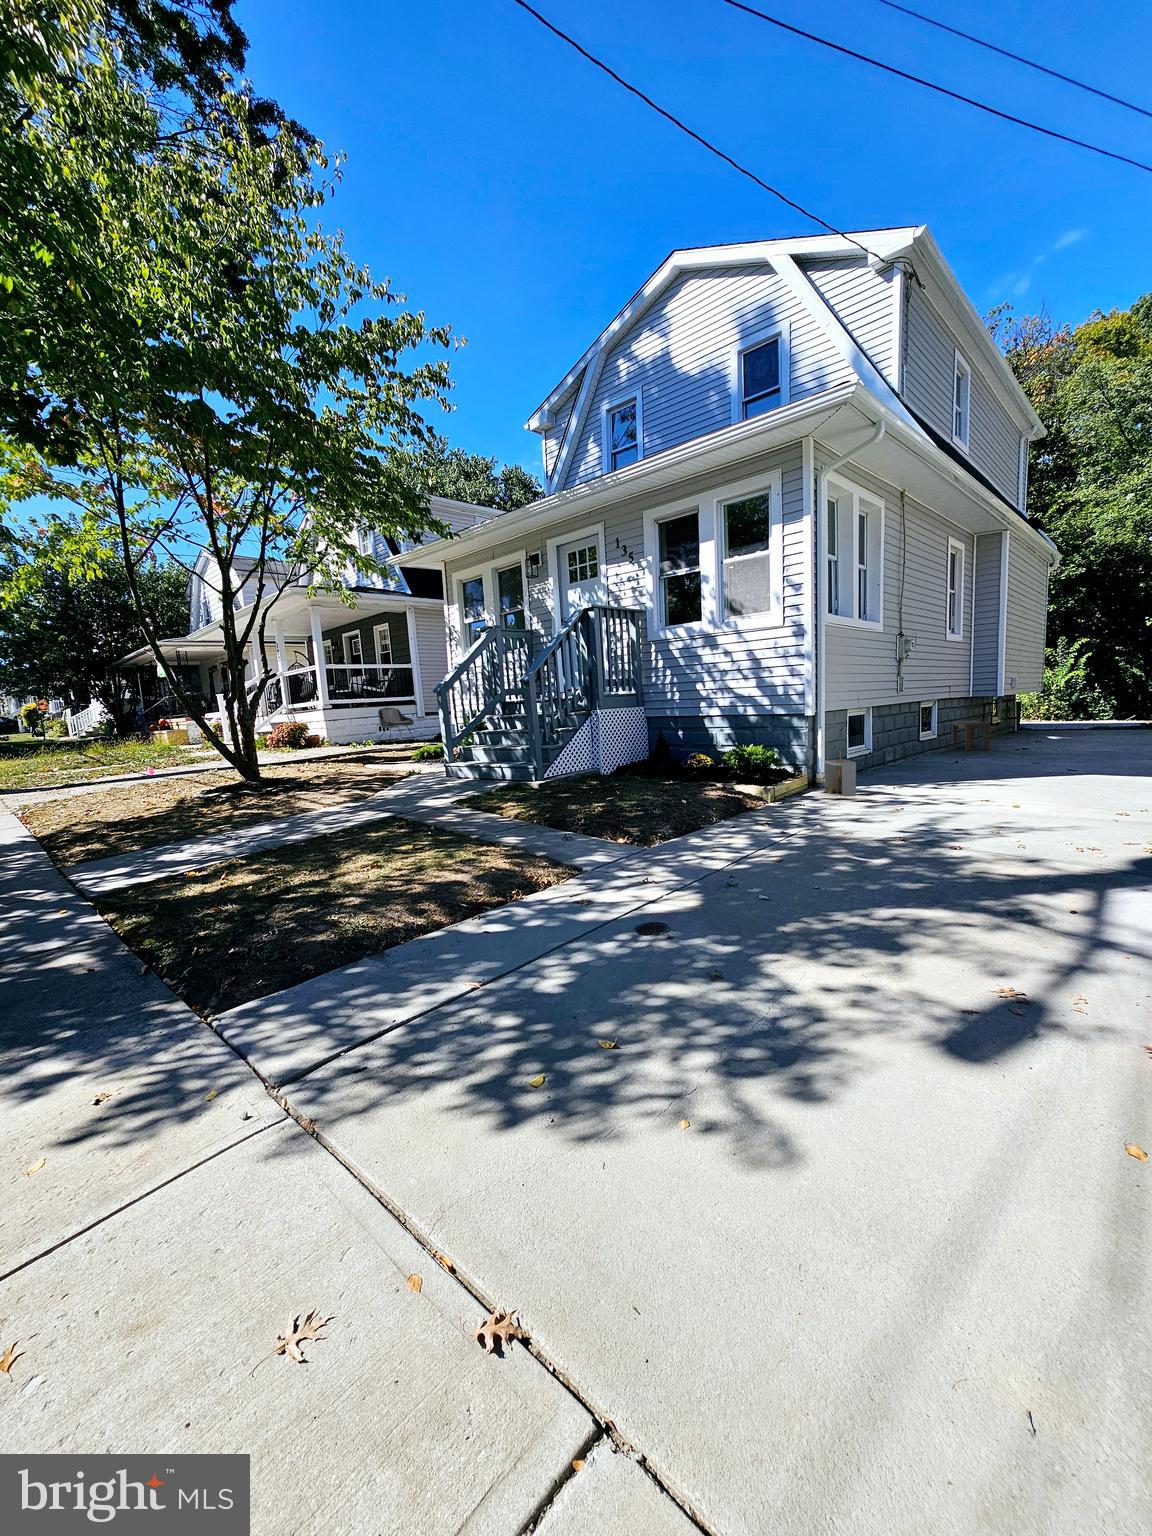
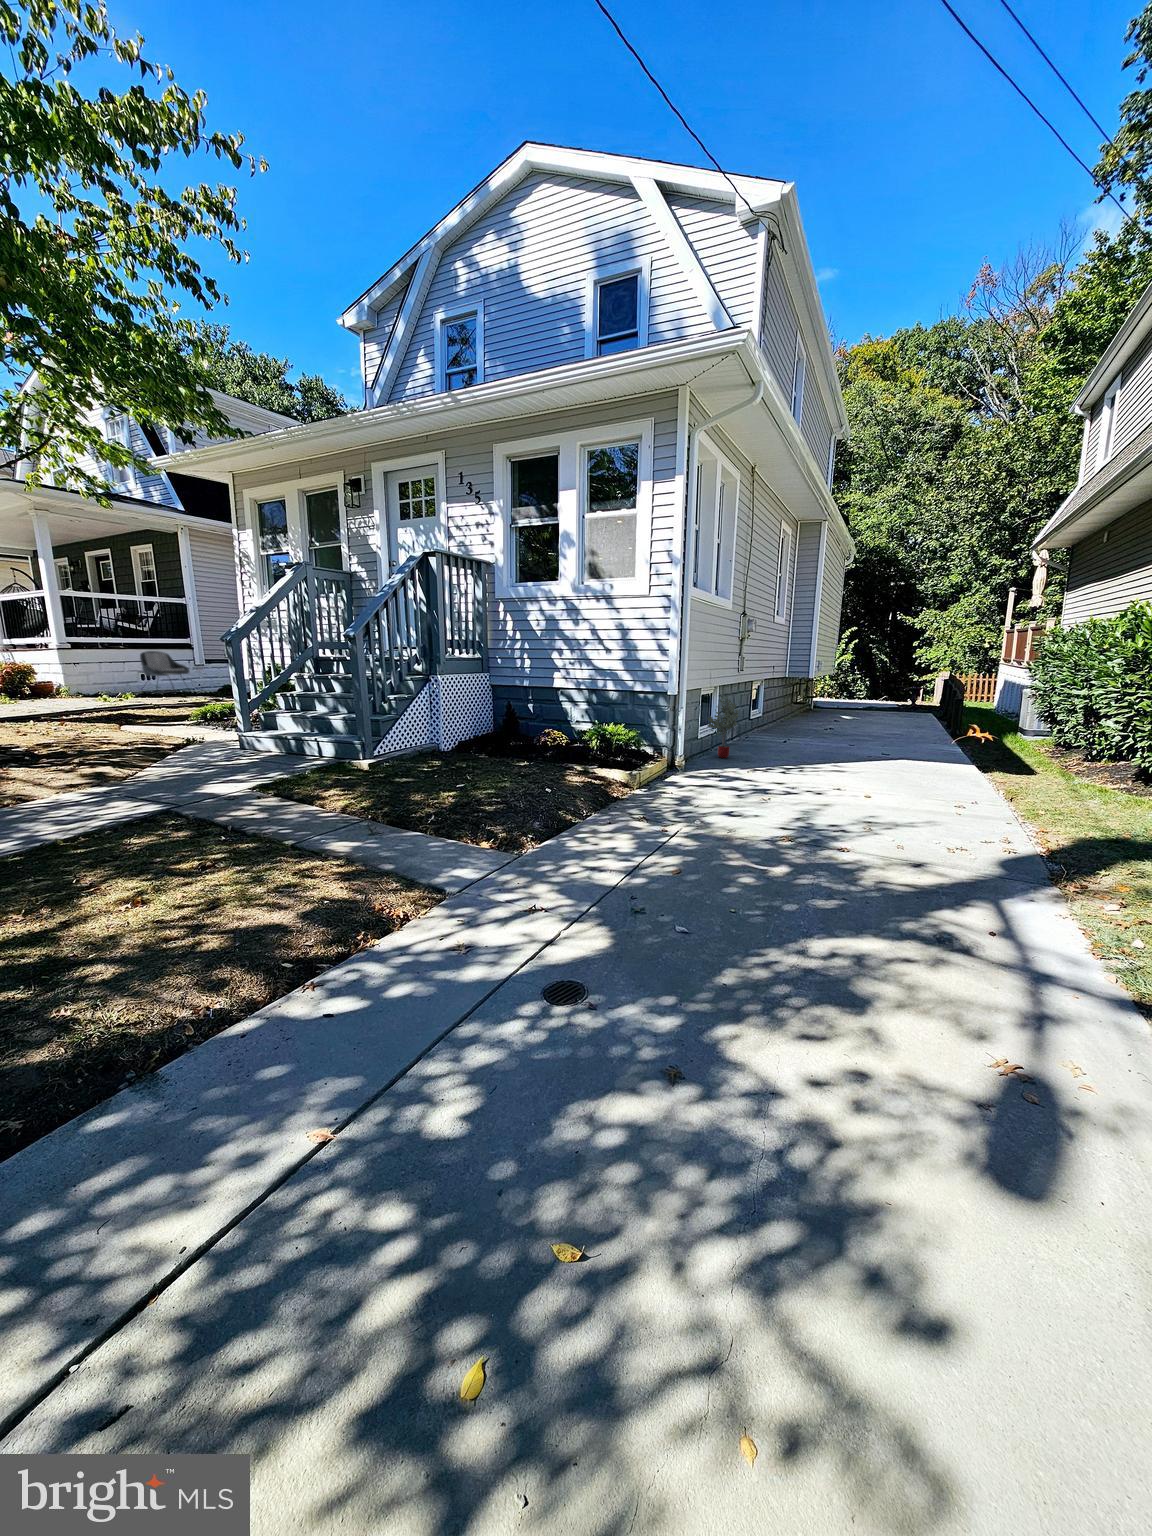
potted tree: none [858,717,895,778] -> present [707,697,739,758]
bench: present [952,720,990,750] -> none [770,700,805,729]
storage bin: present [825,751,856,796] -> none [680,733,715,780]

